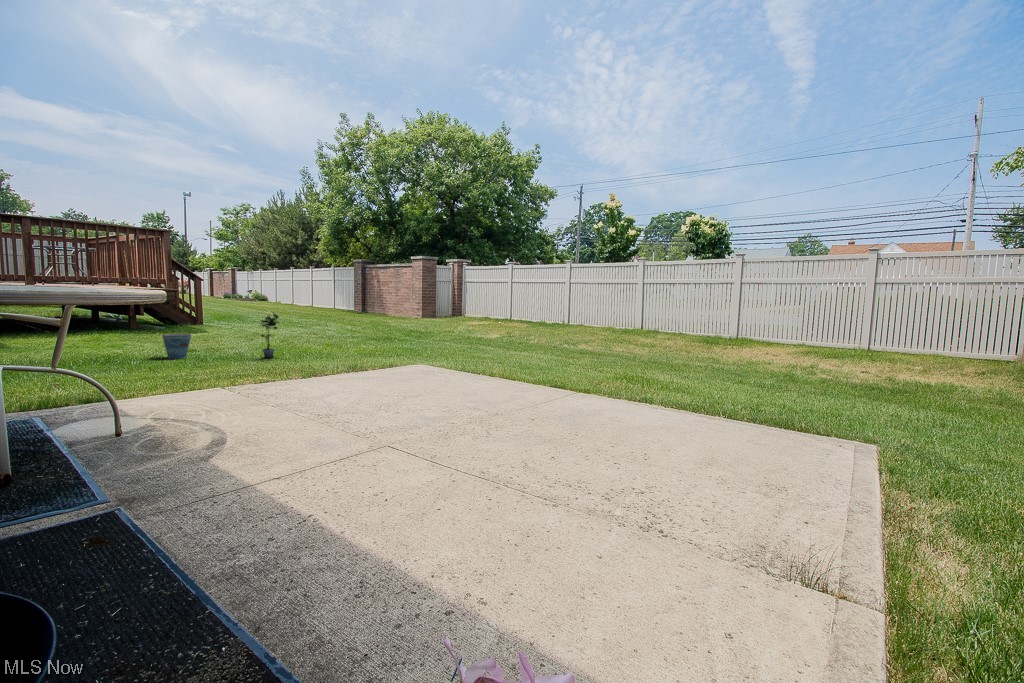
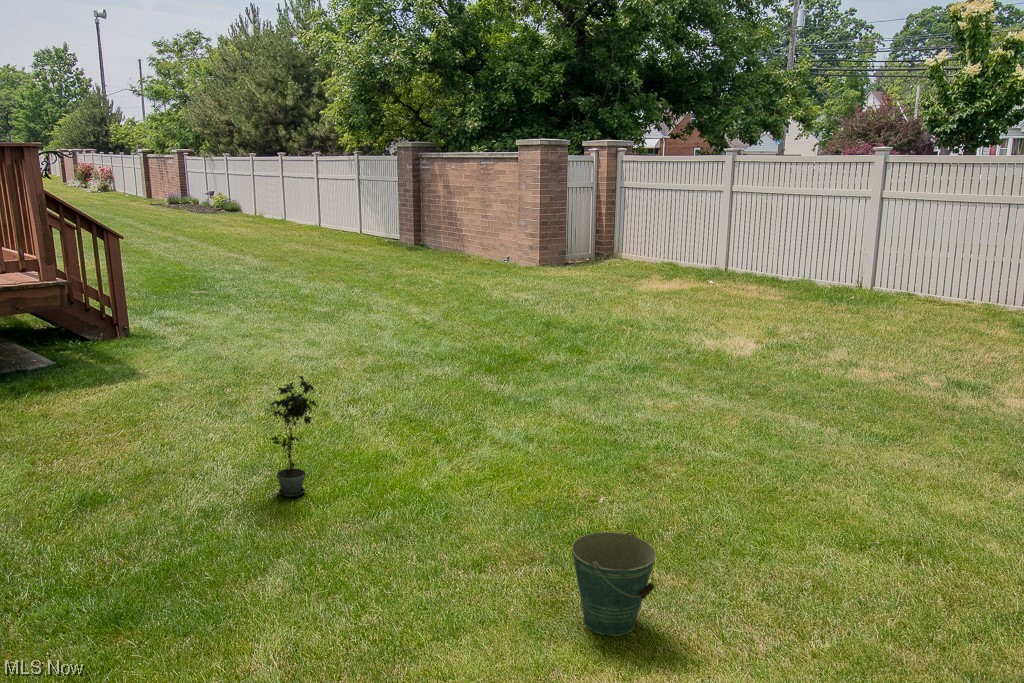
bucket: present [162,333,191,358] -> present [572,532,656,636]

